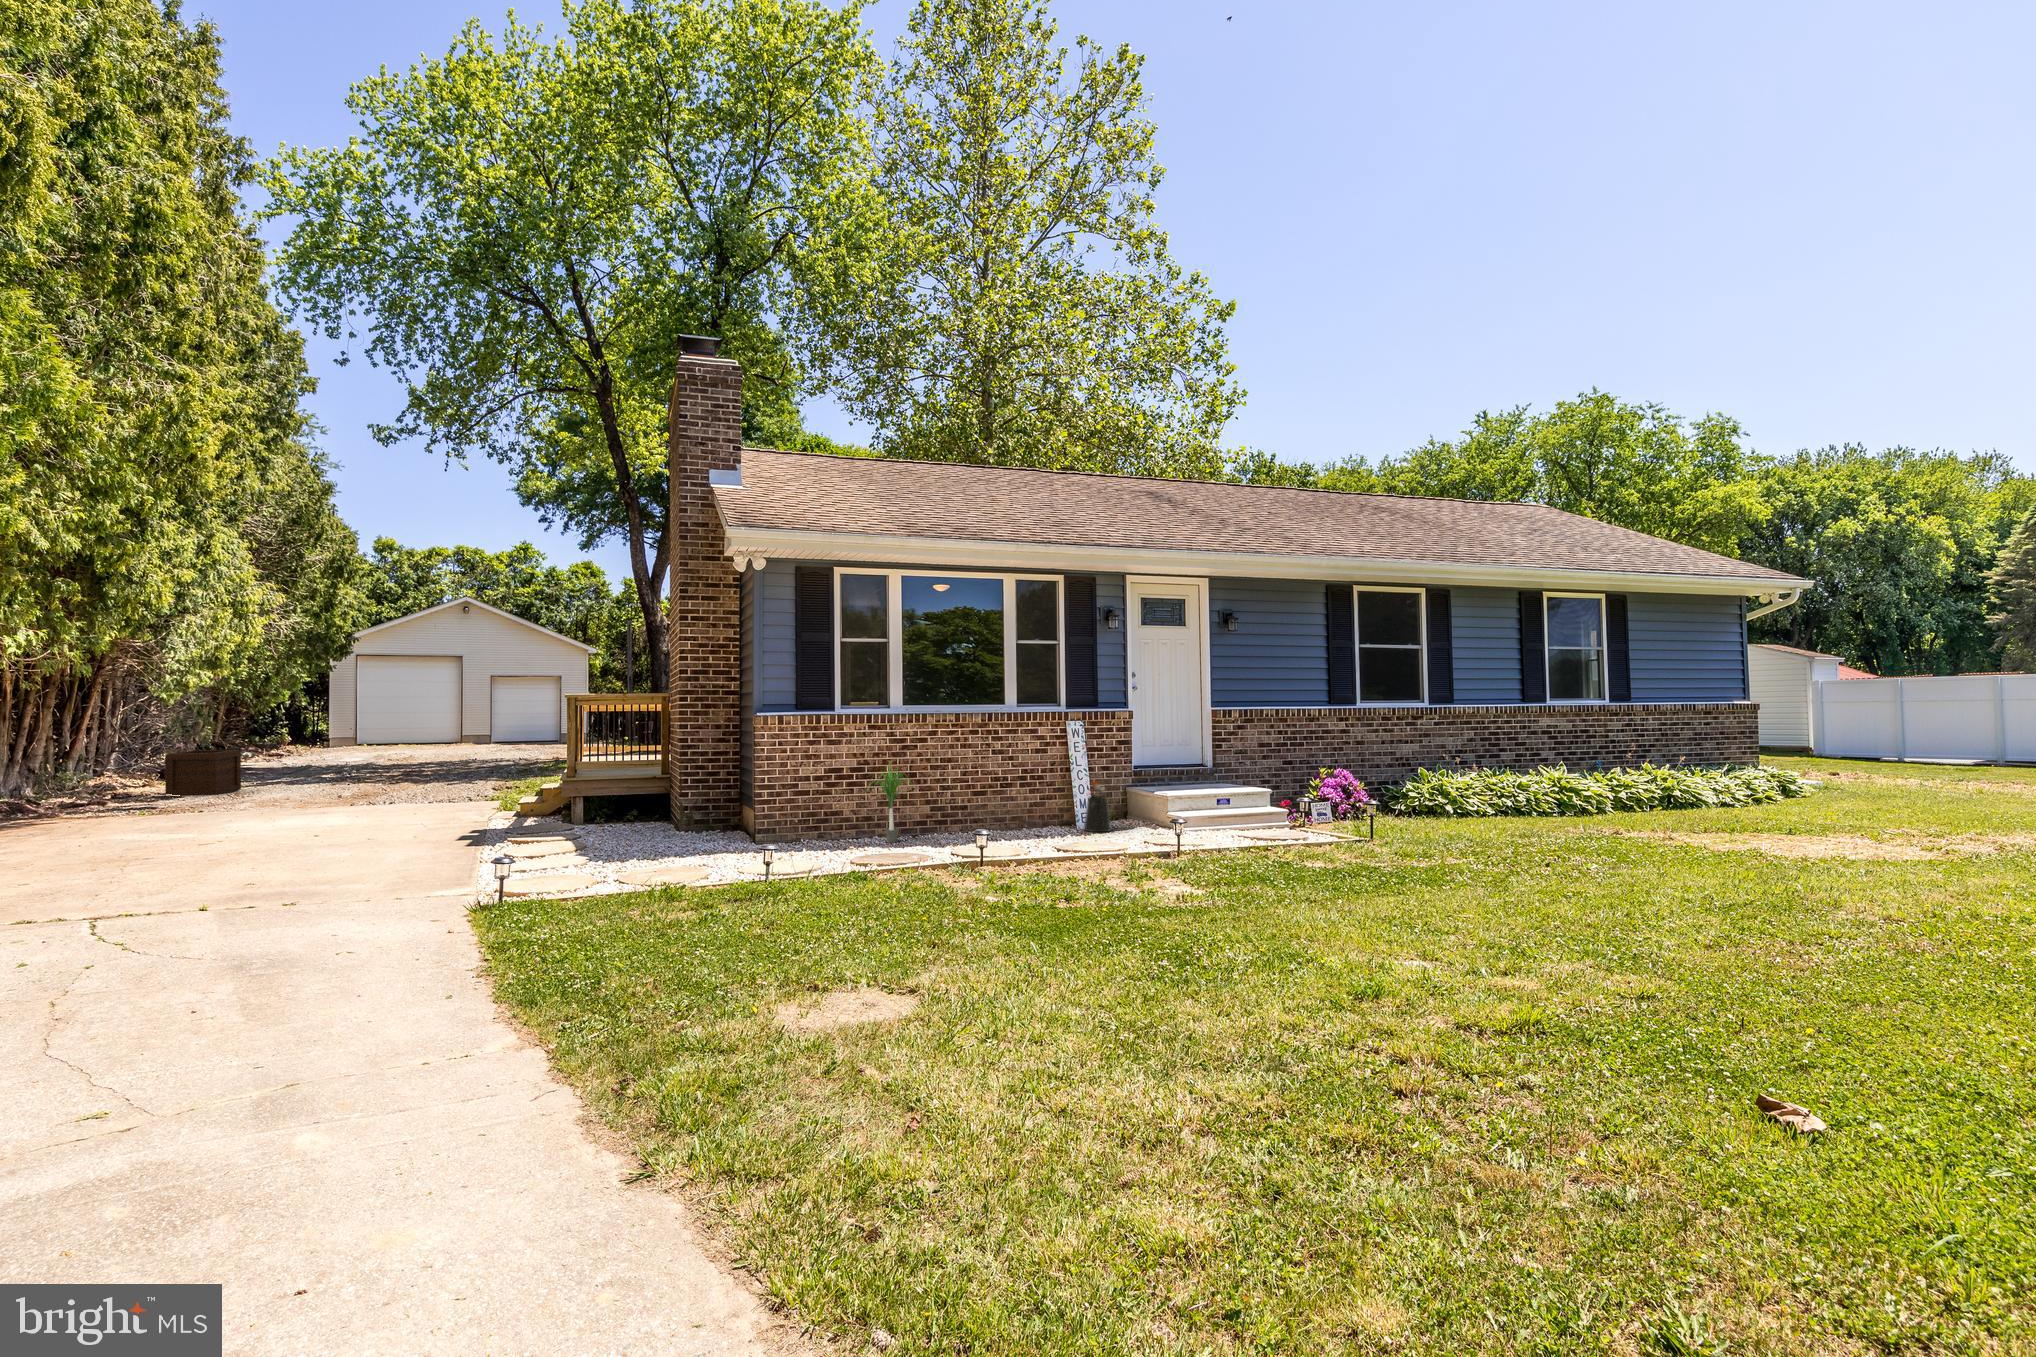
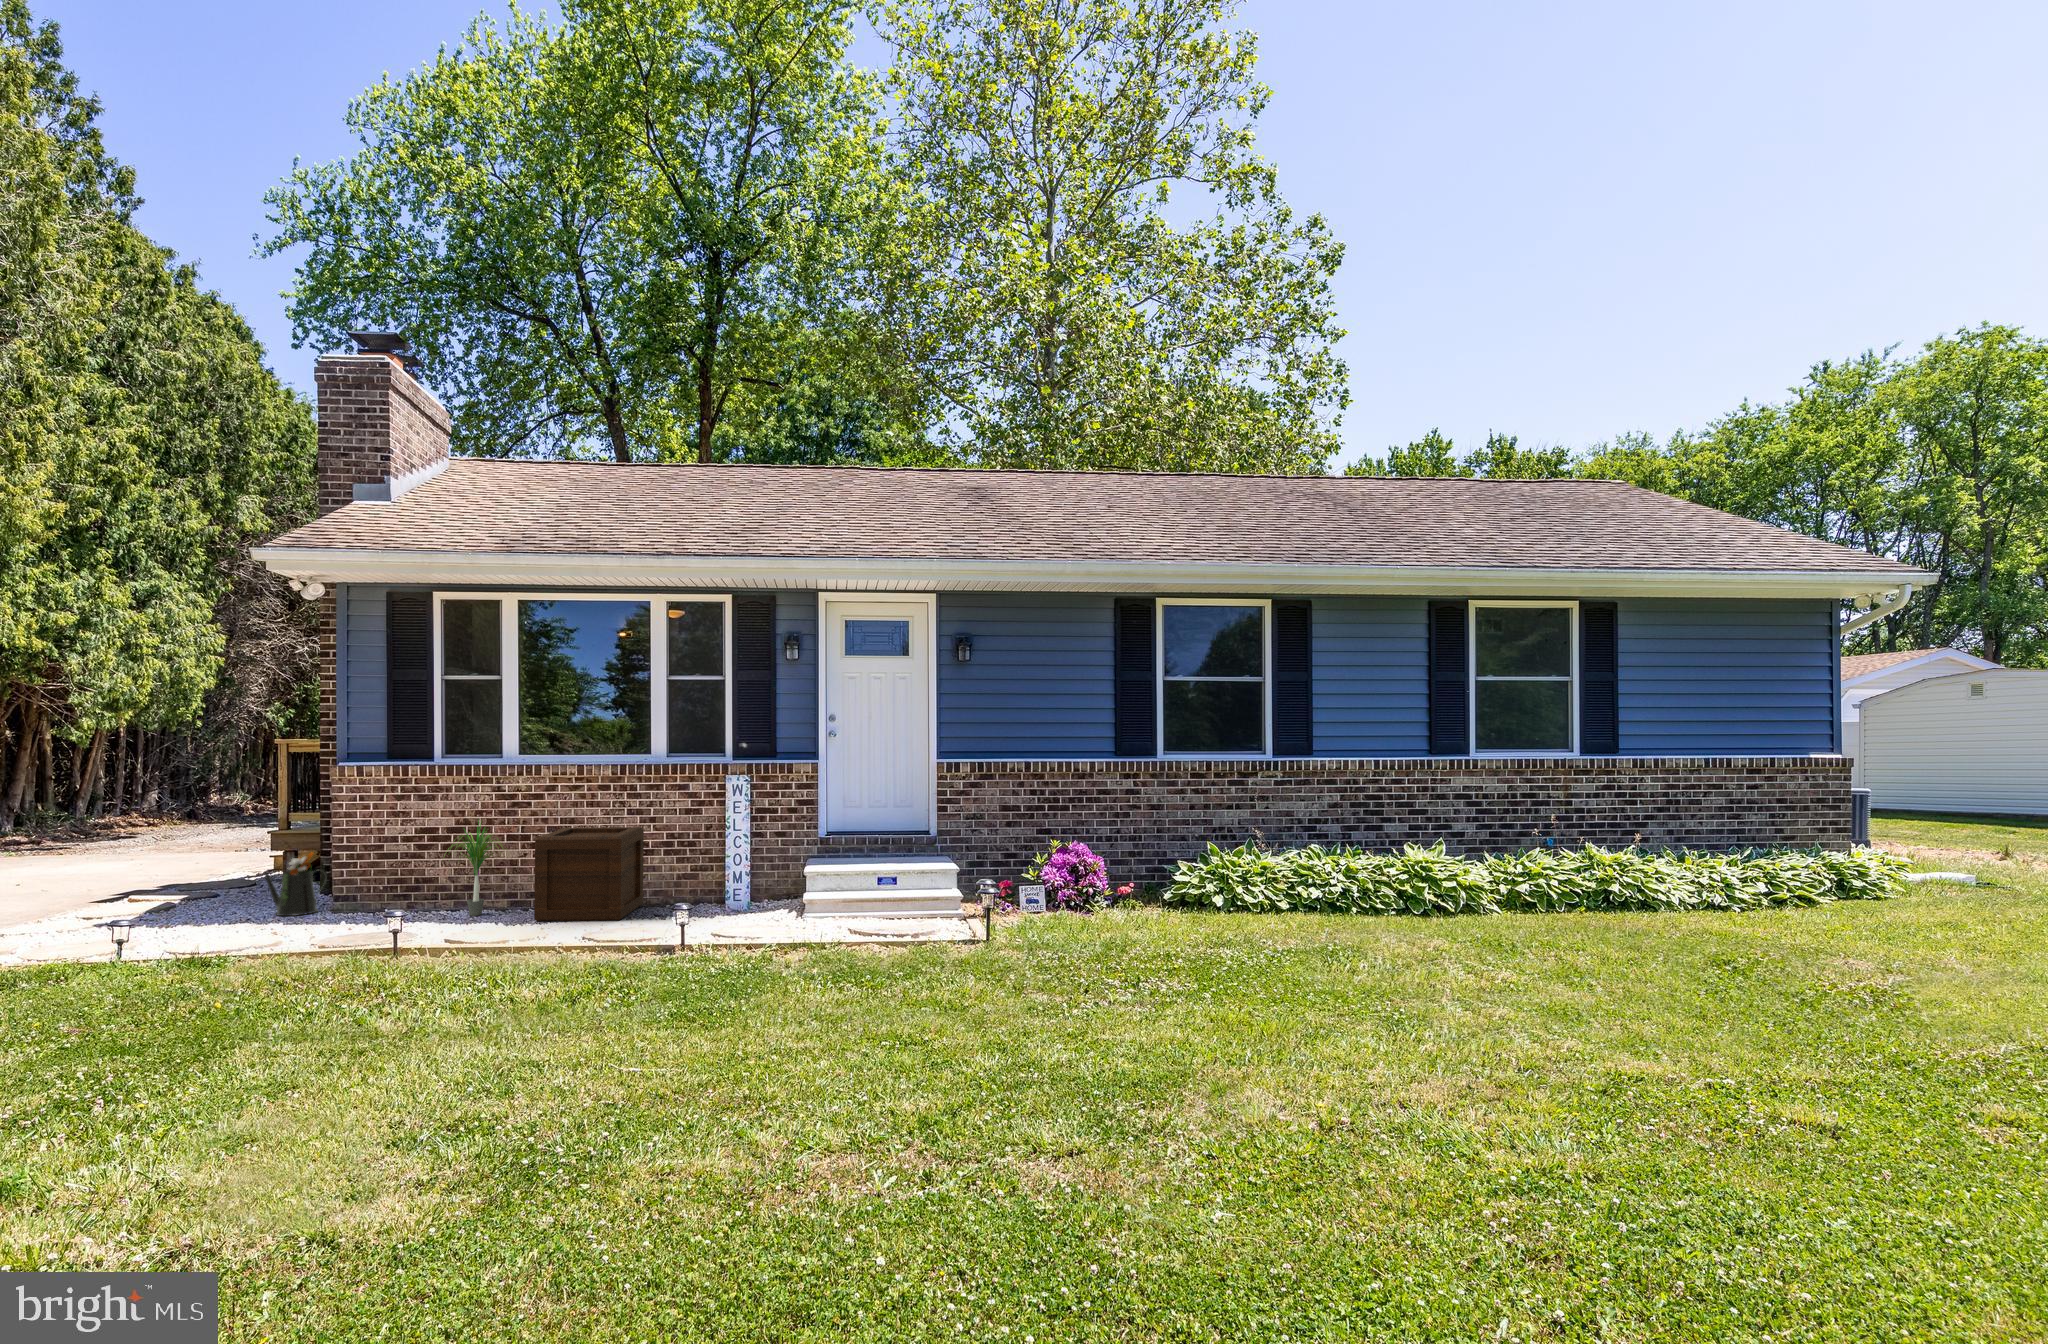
wooden crate: present [165,750,241,796] -> present [534,827,644,922]
watering can: present [1084,781,1111,832] -> present [265,853,321,916]

